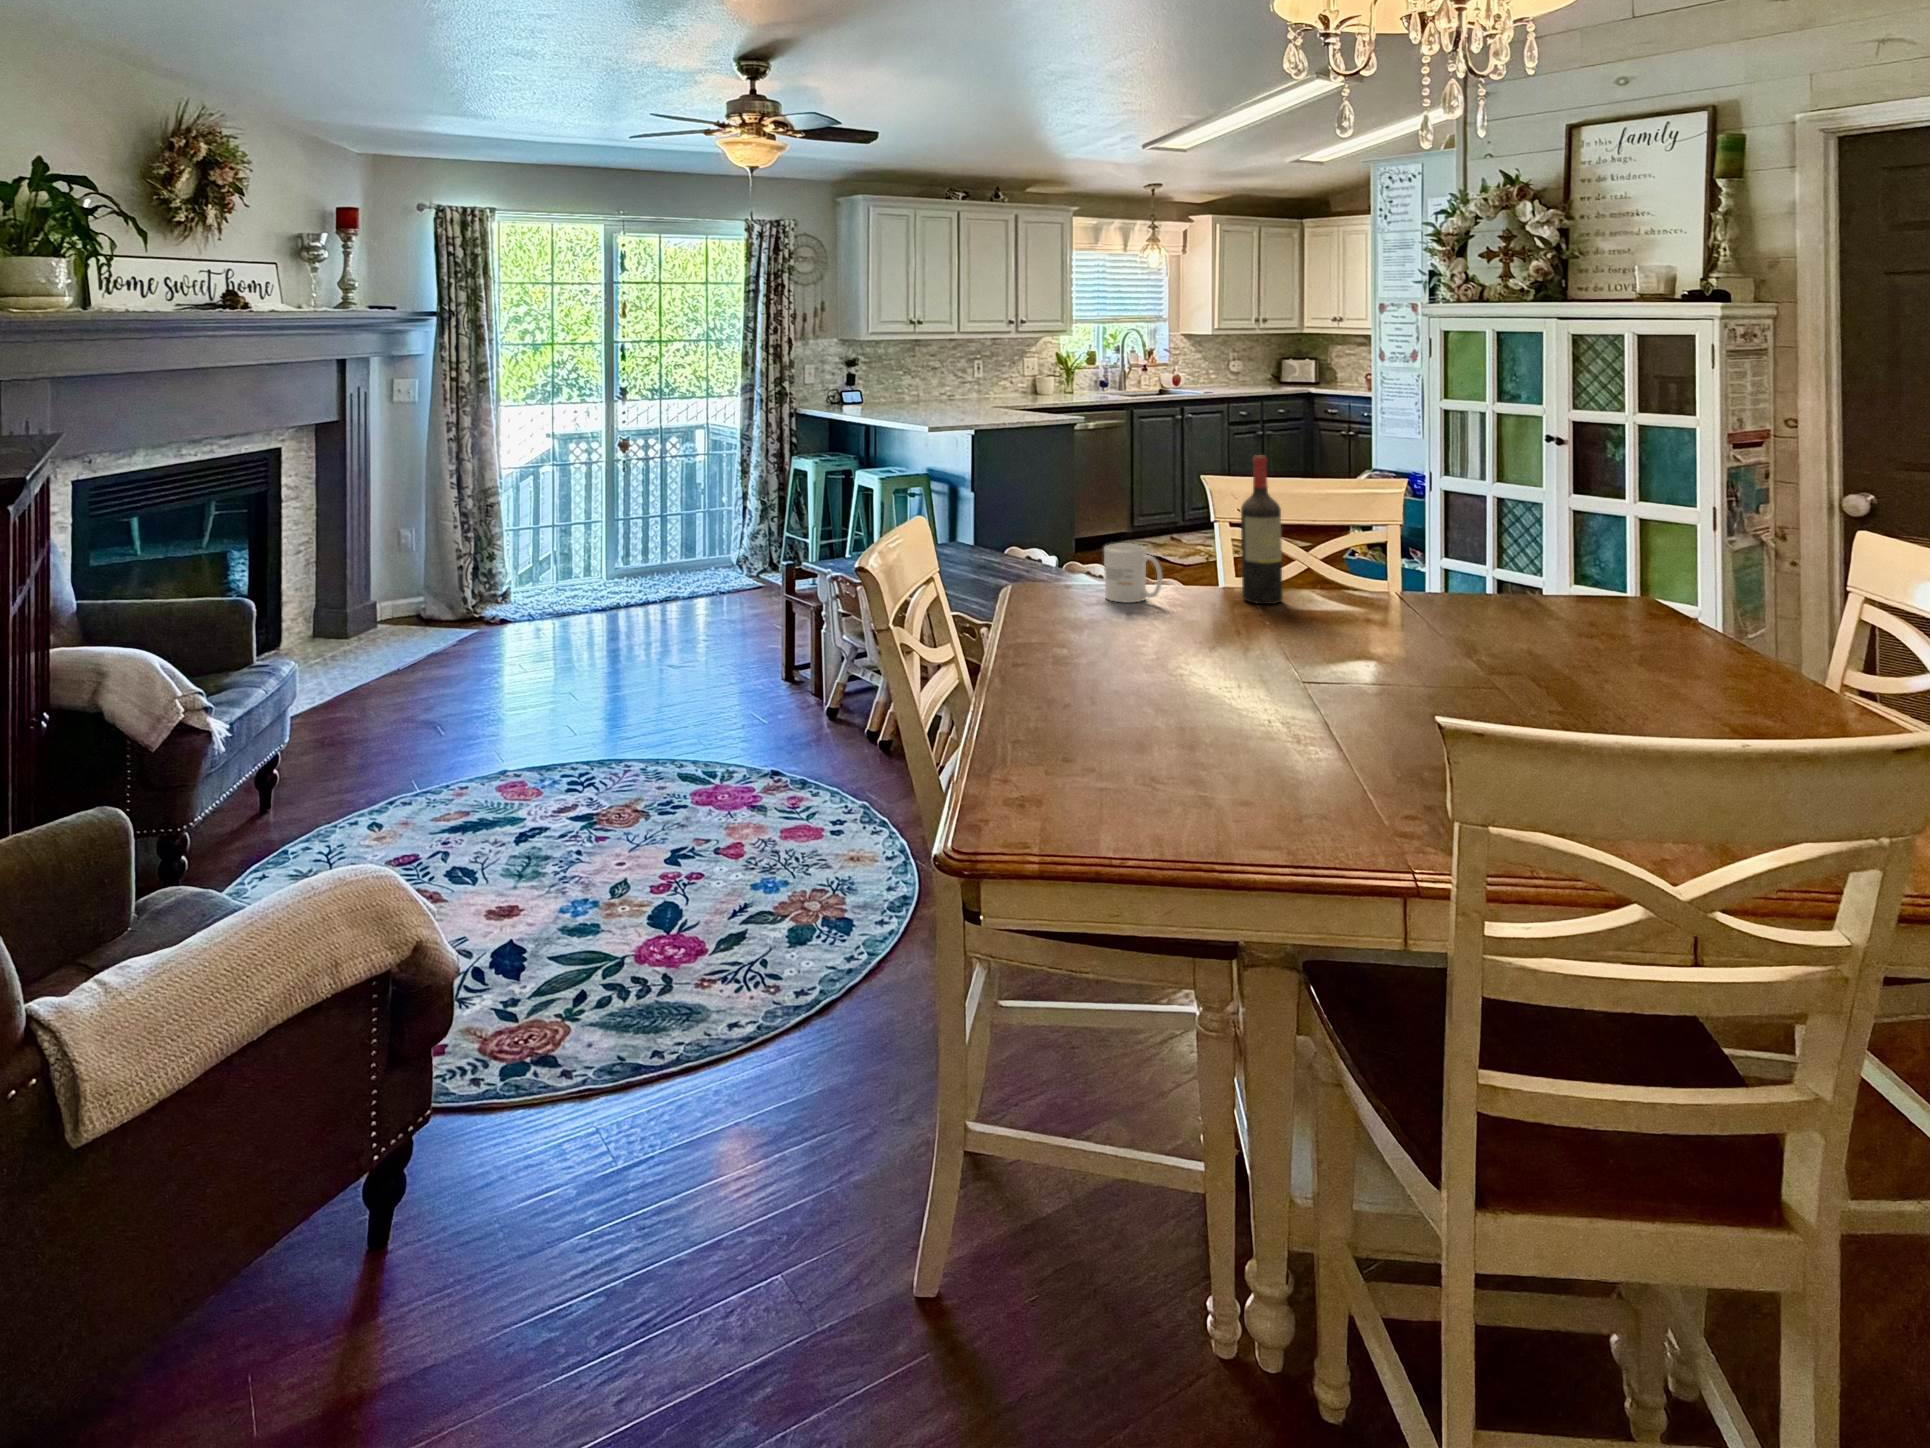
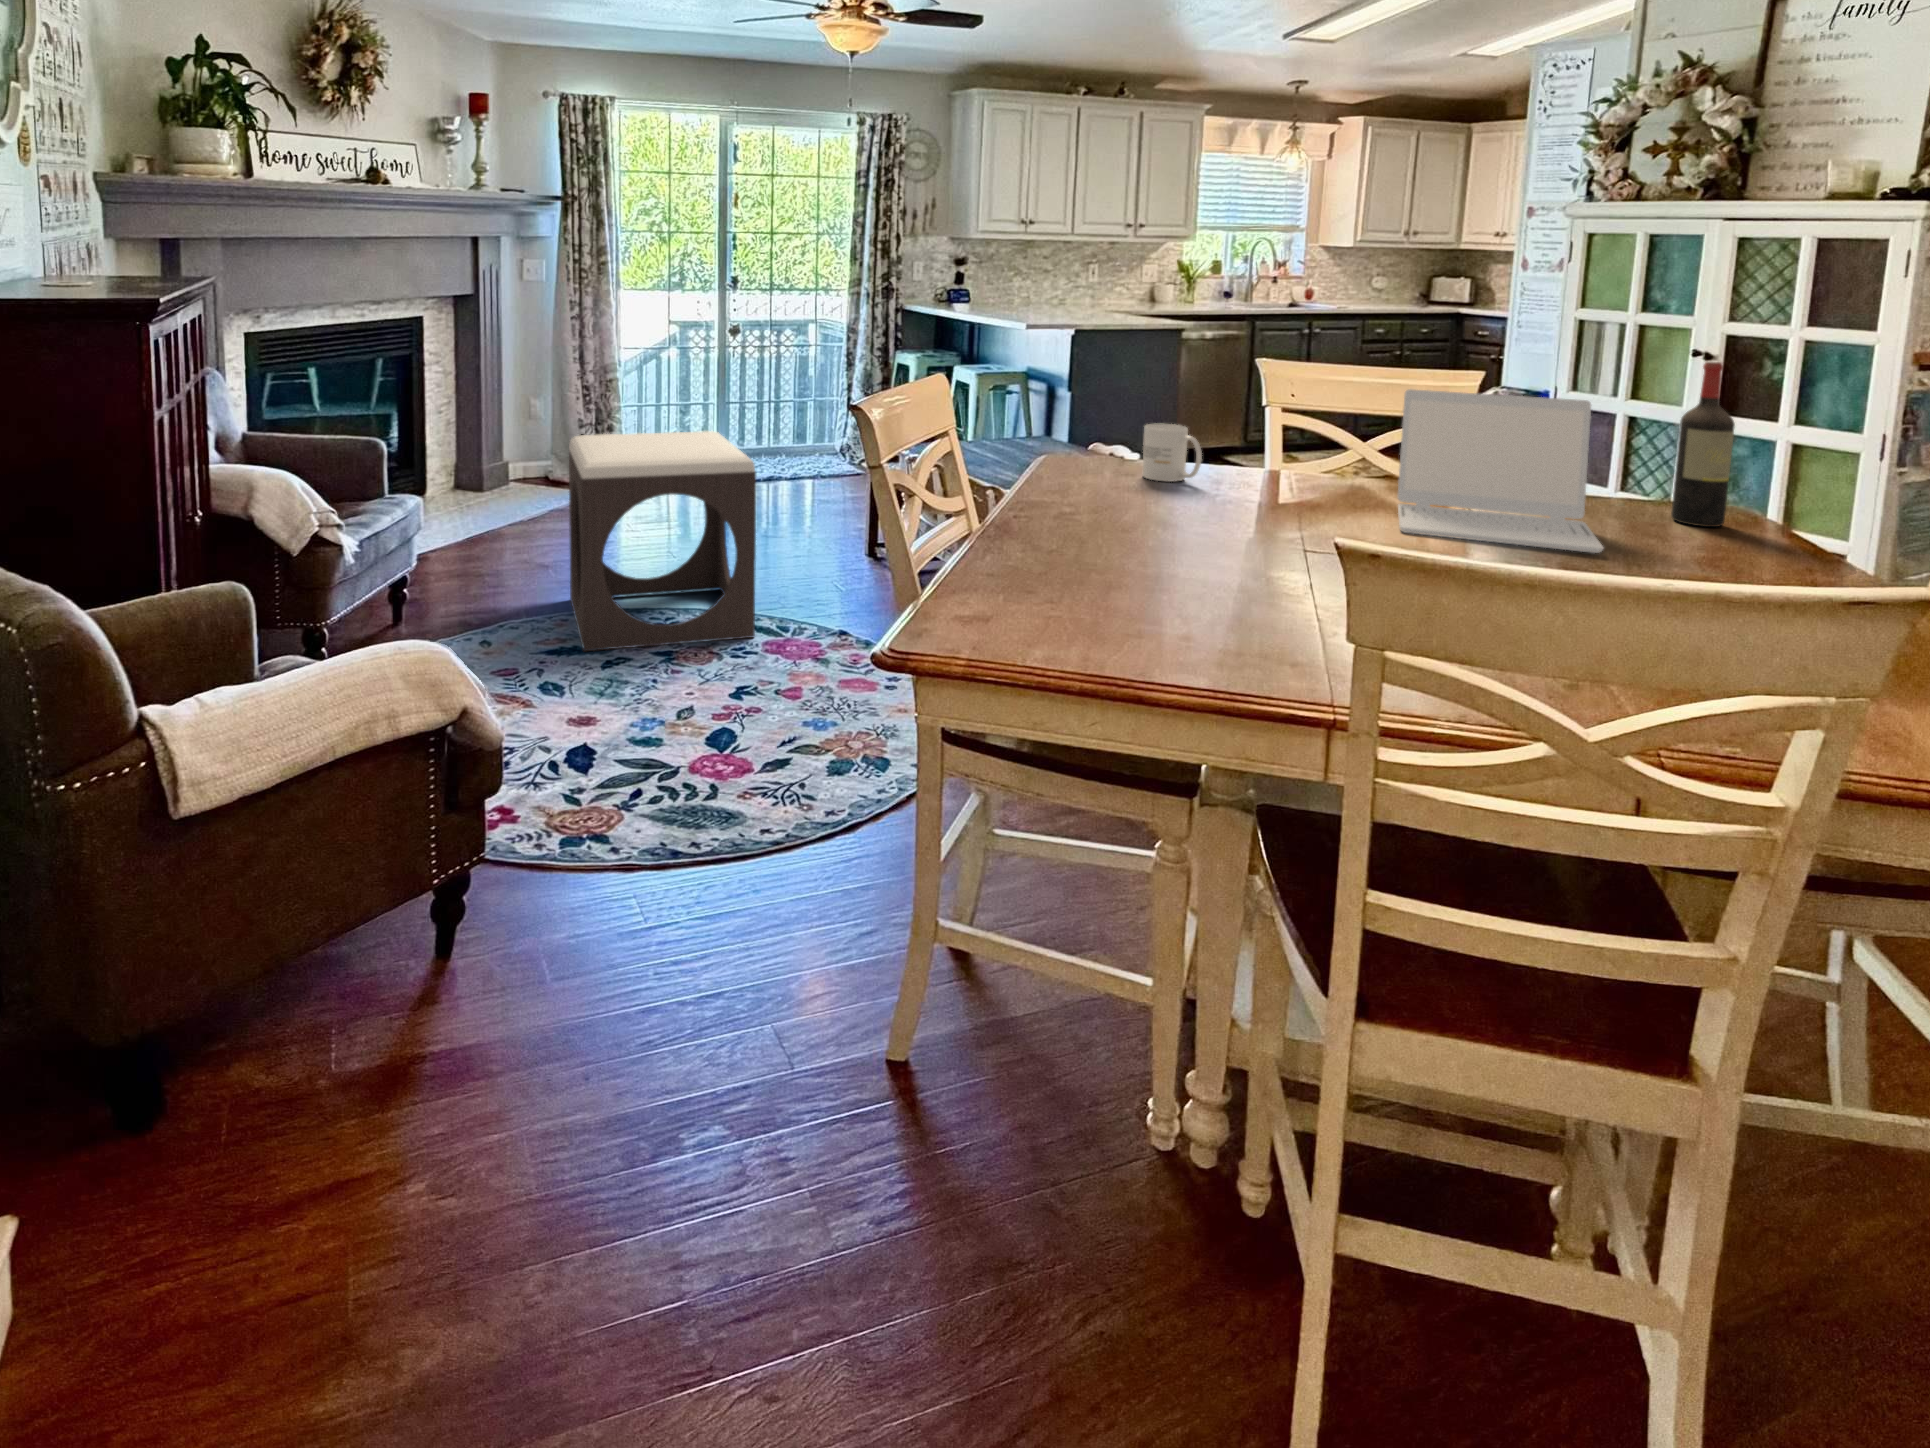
wine bottle: present [1241,455,1283,604] -> present [1671,361,1735,527]
laptop: none [1342,500,1541,651] -> present [1398,389,1603,553]
footstool: none [464,562,681,827] -> present [569,431,756,651]

